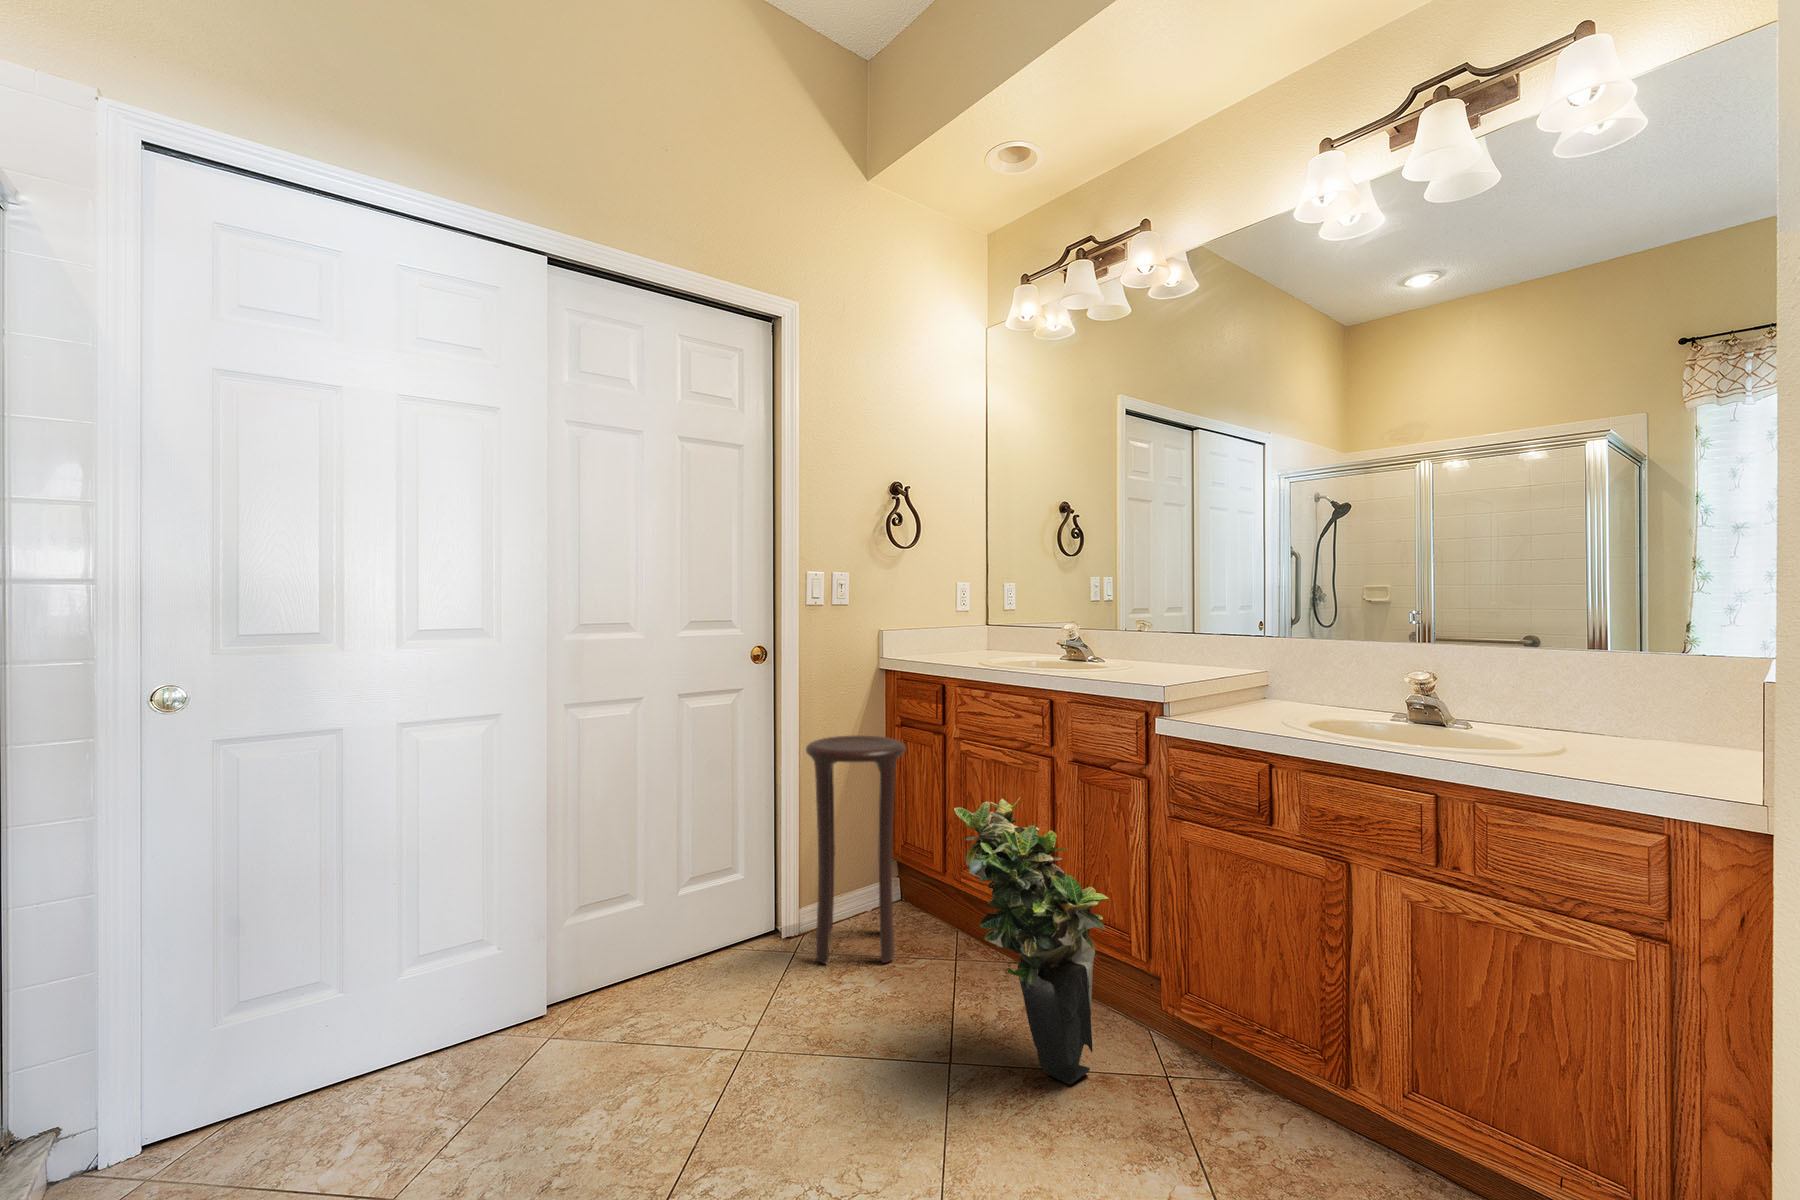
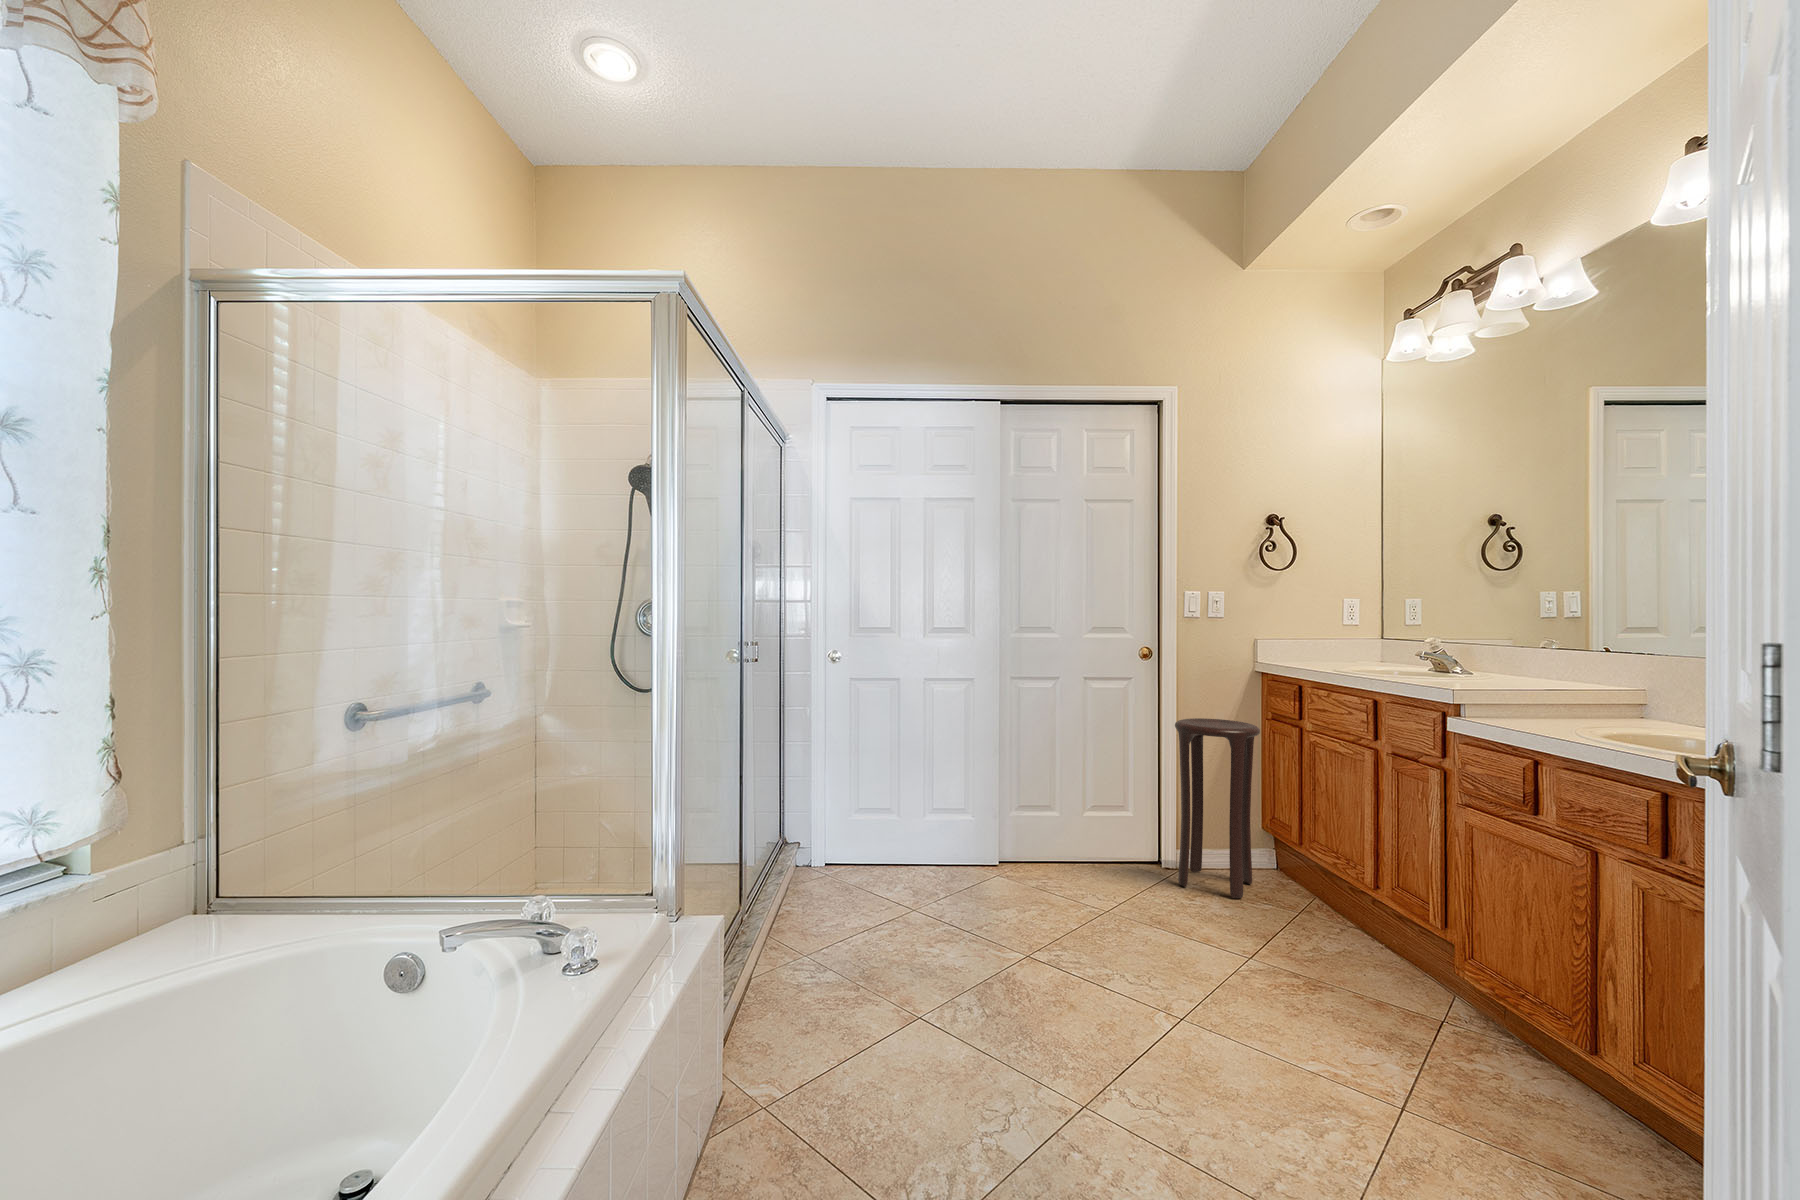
potted plant: present [954,798,1108,1085] -> none [1258,771,1393,1001]

